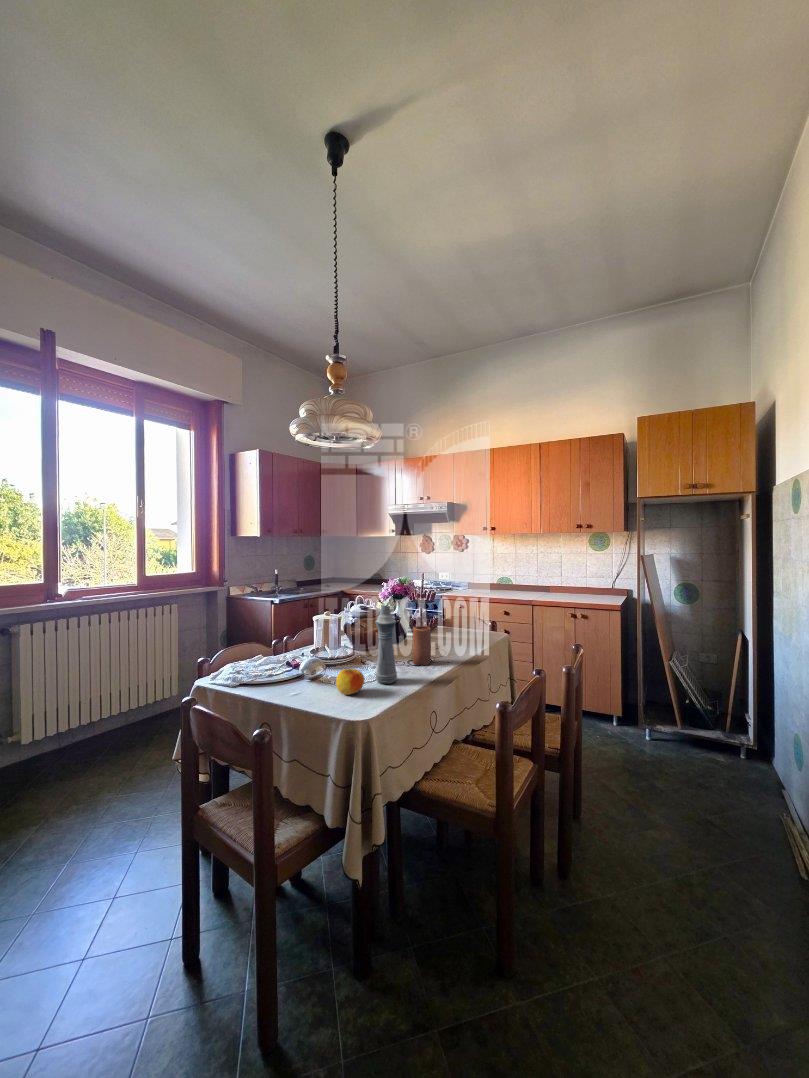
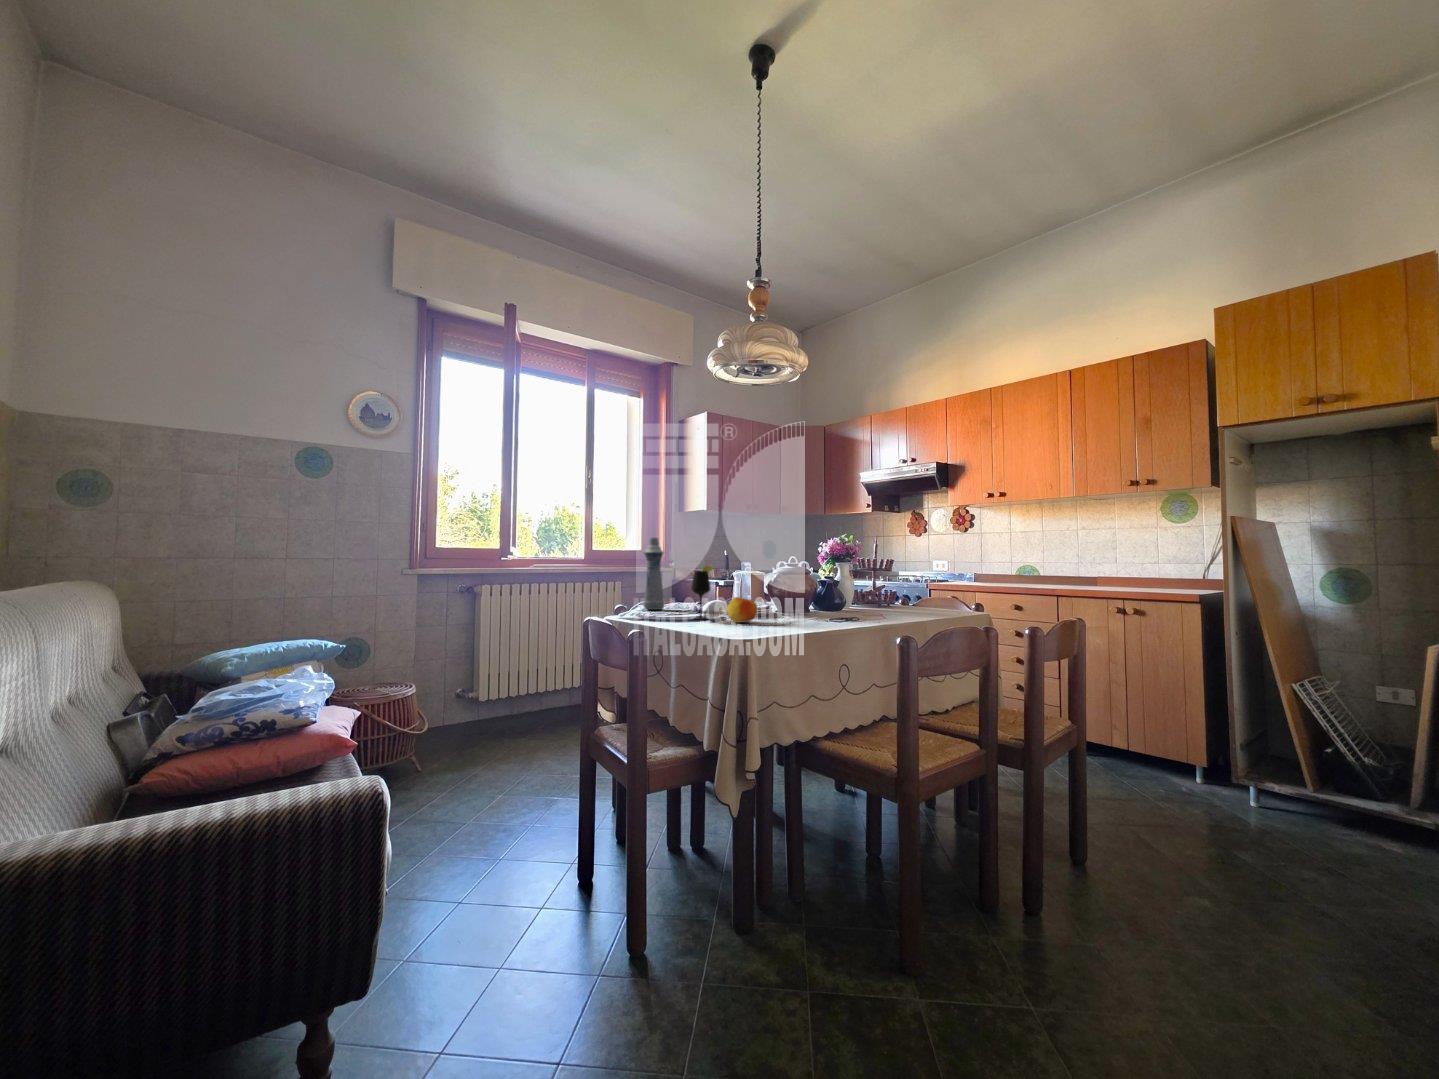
bottle: present [375,606,397,684] -> present [644,538,664,610]
candle: present [413,626,431,665] -> none [831,573,852,616]
wine glass: none [296,633,319,692] -> present [691,564,714,619]

